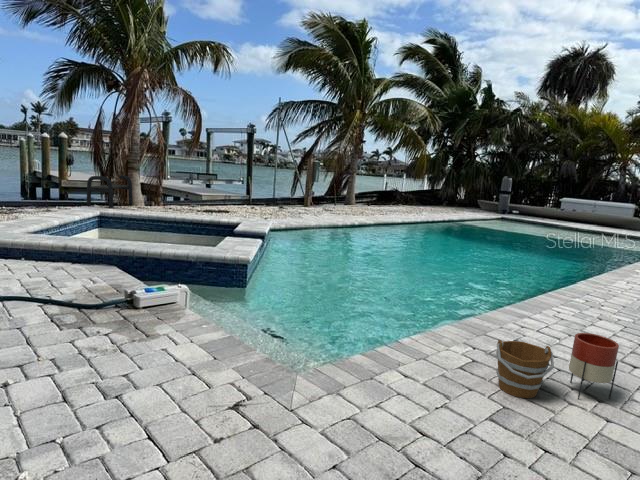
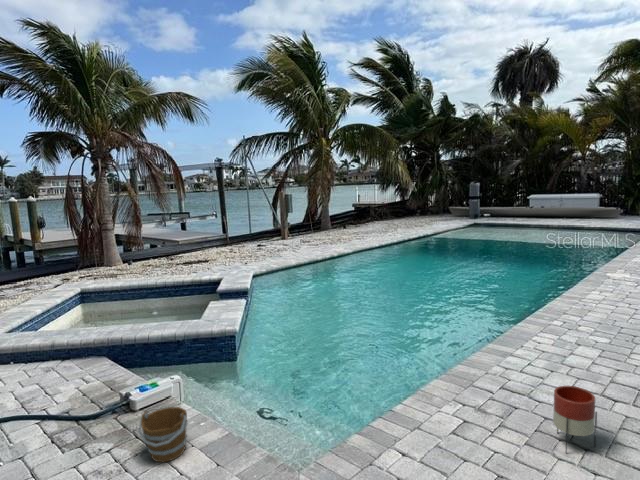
bench: present [87,175,133,208] -> none [68,241,116,278]
bucket: present [496,340,554,398] -> present [138,407,187,462]

